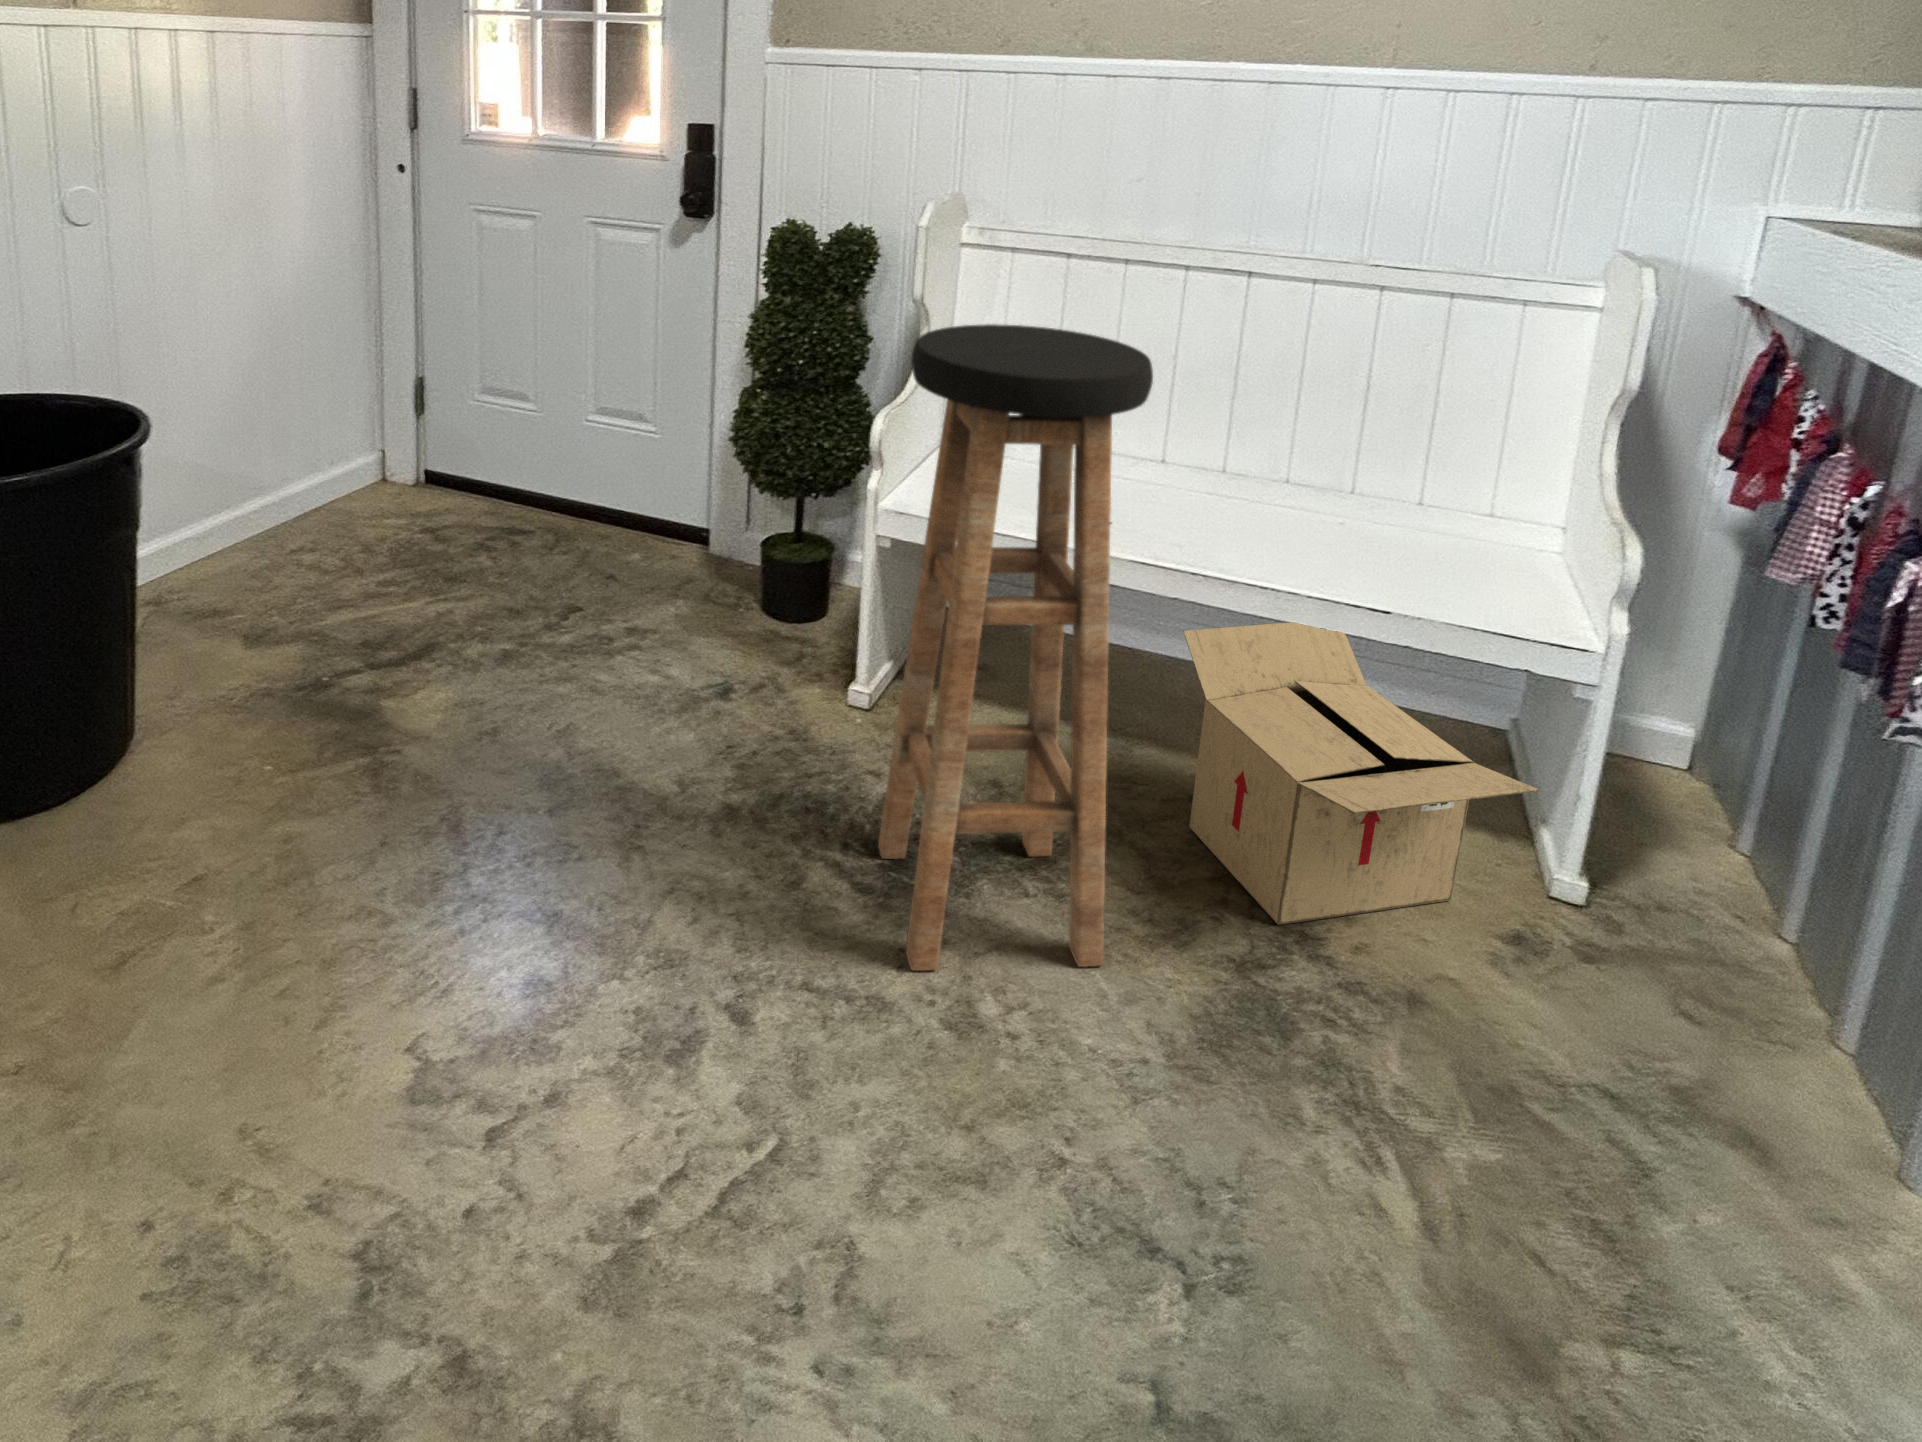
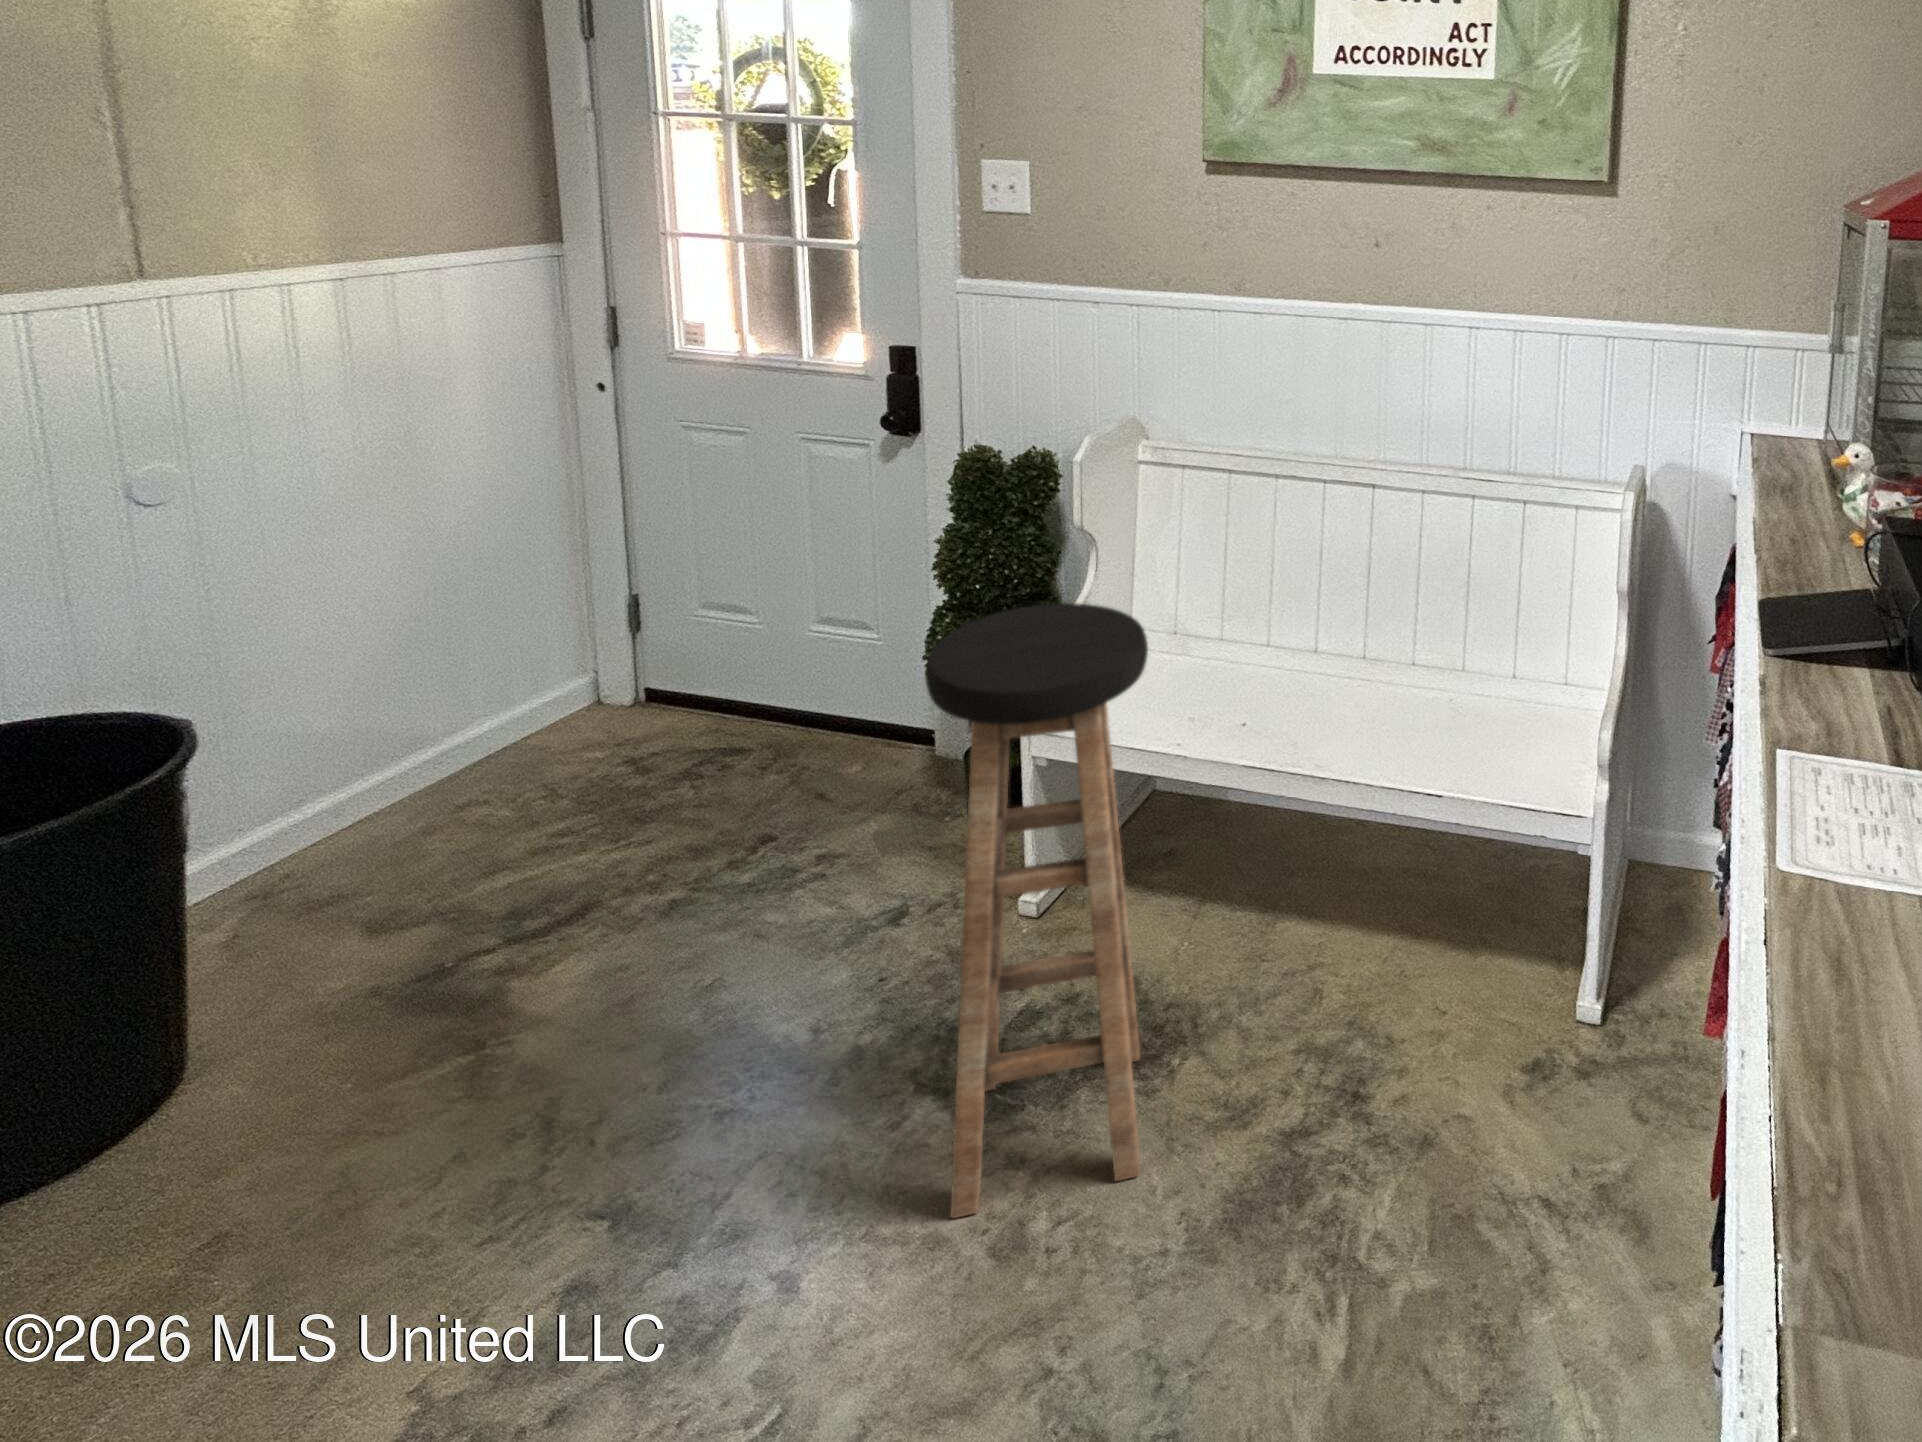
cardboard box: present [1183,622,1540,925] -> none [1270,797,1507,1099]

